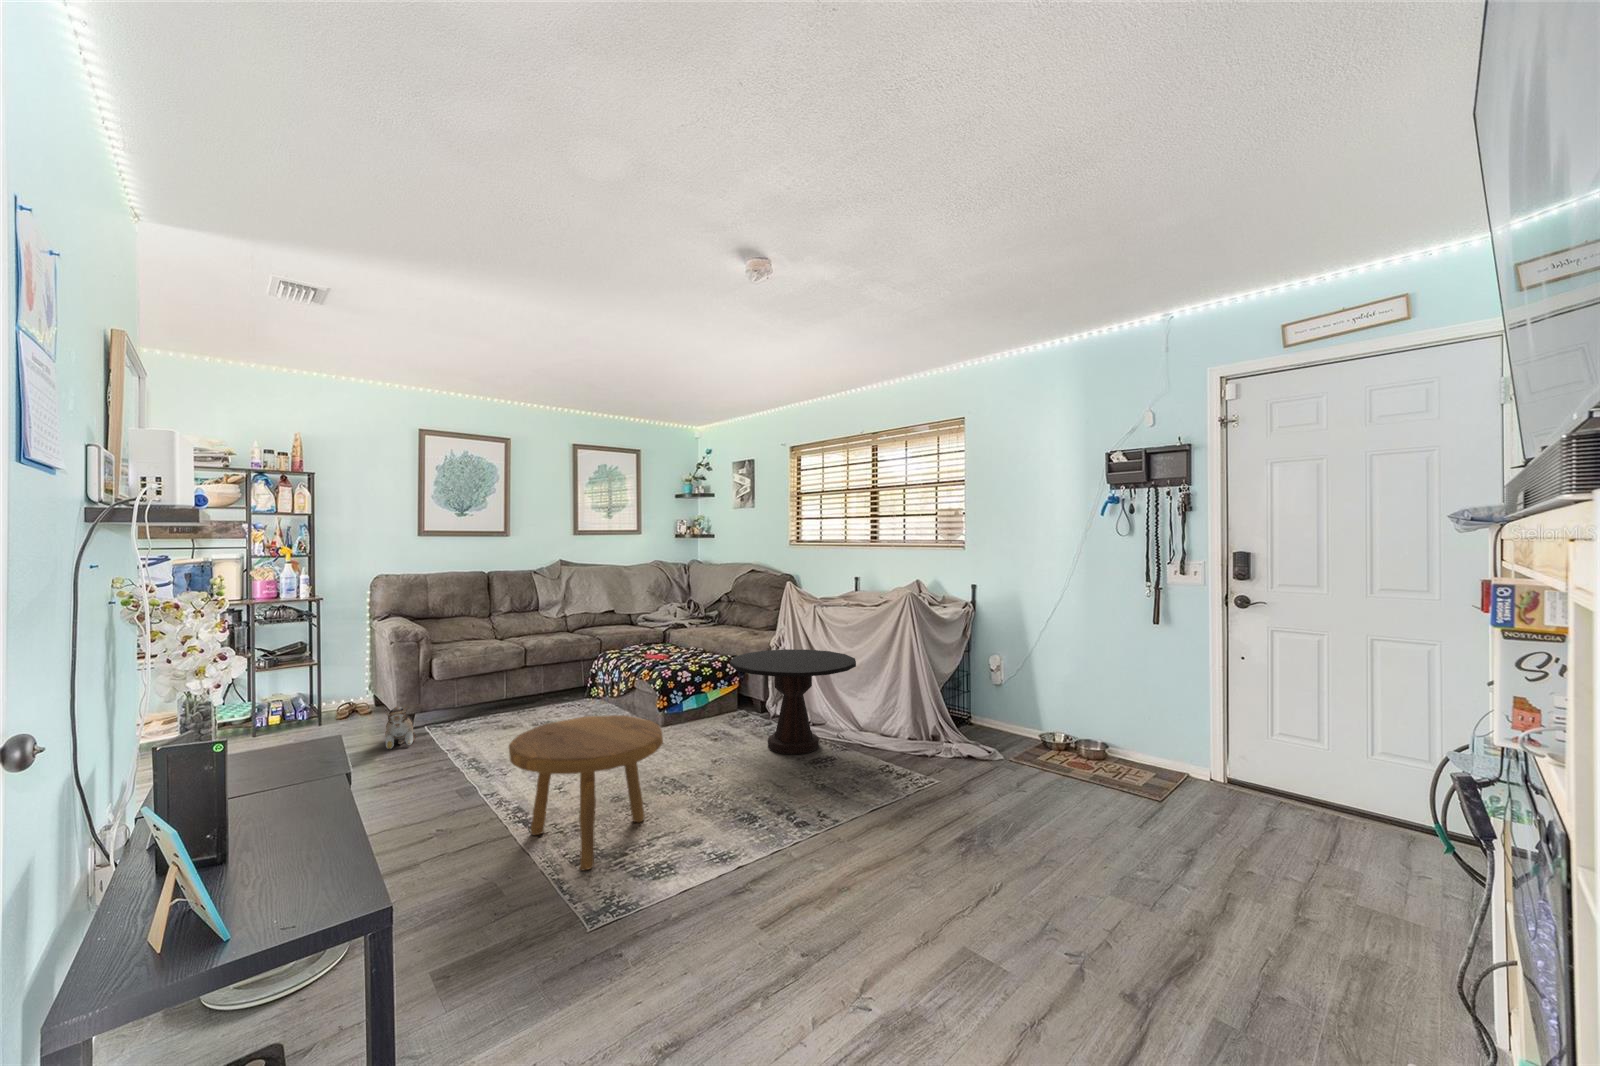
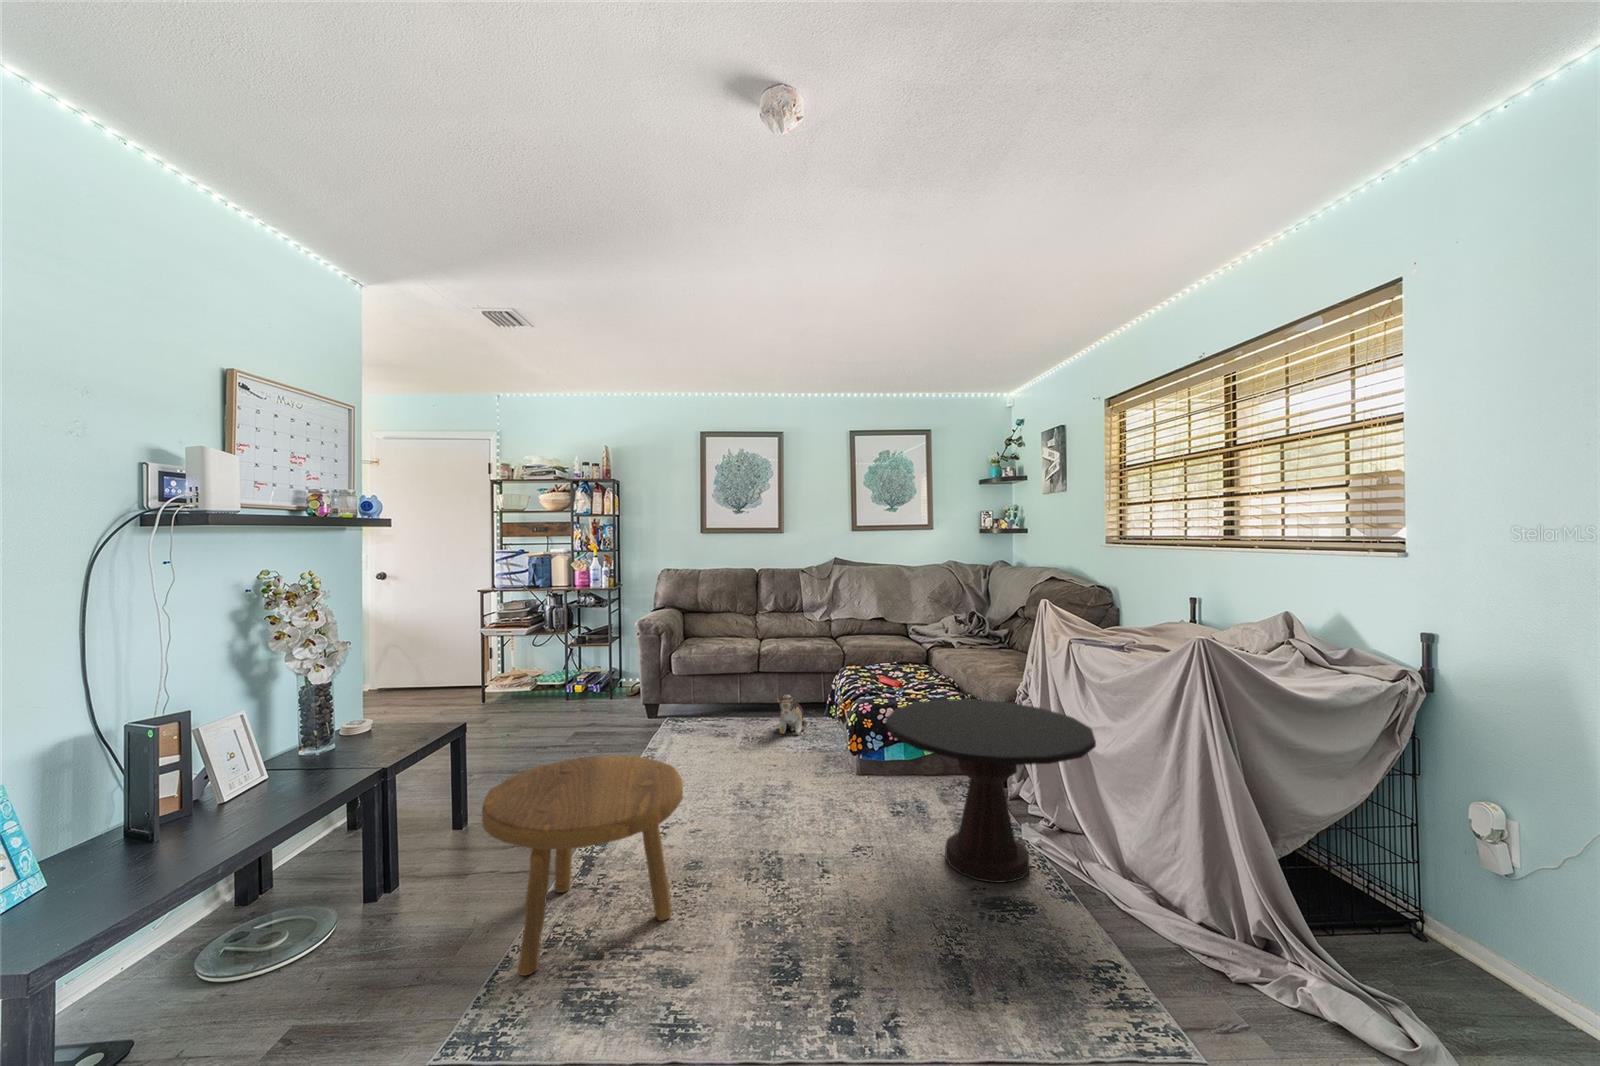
plush toy: present [385,707,416,749] -> present [777,695,806,734]

